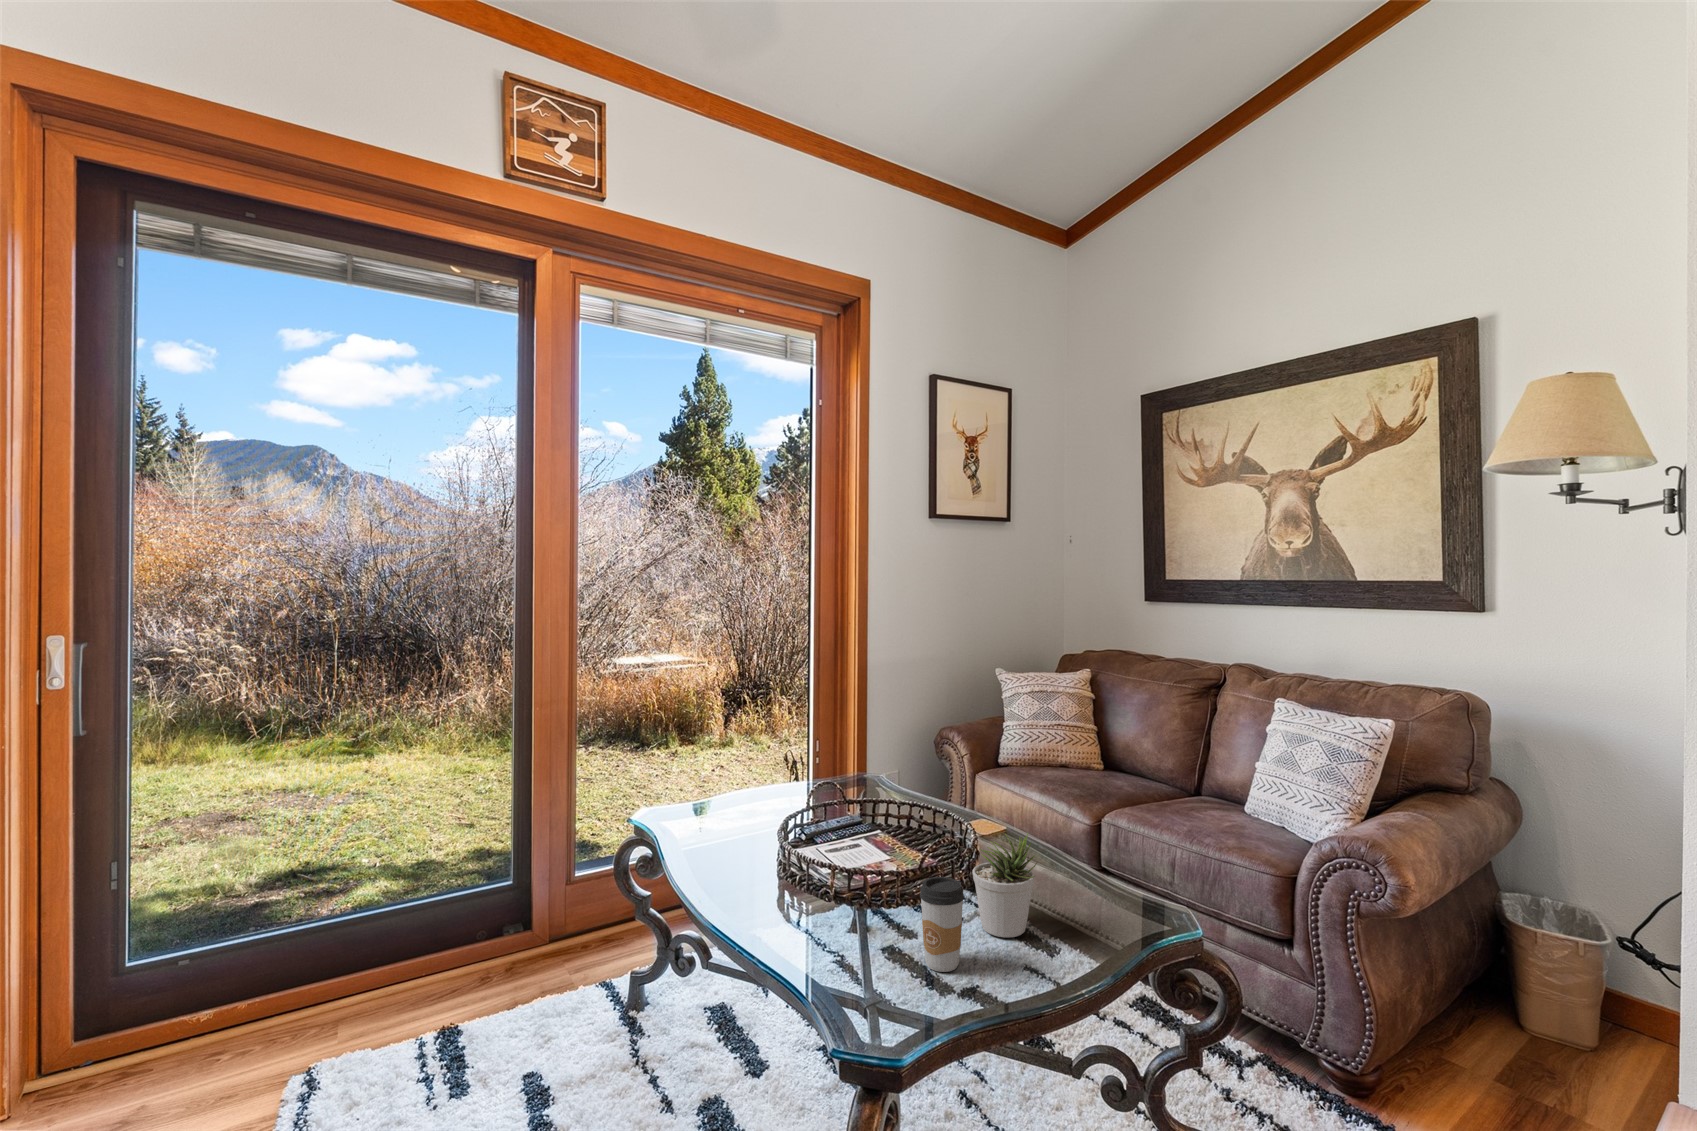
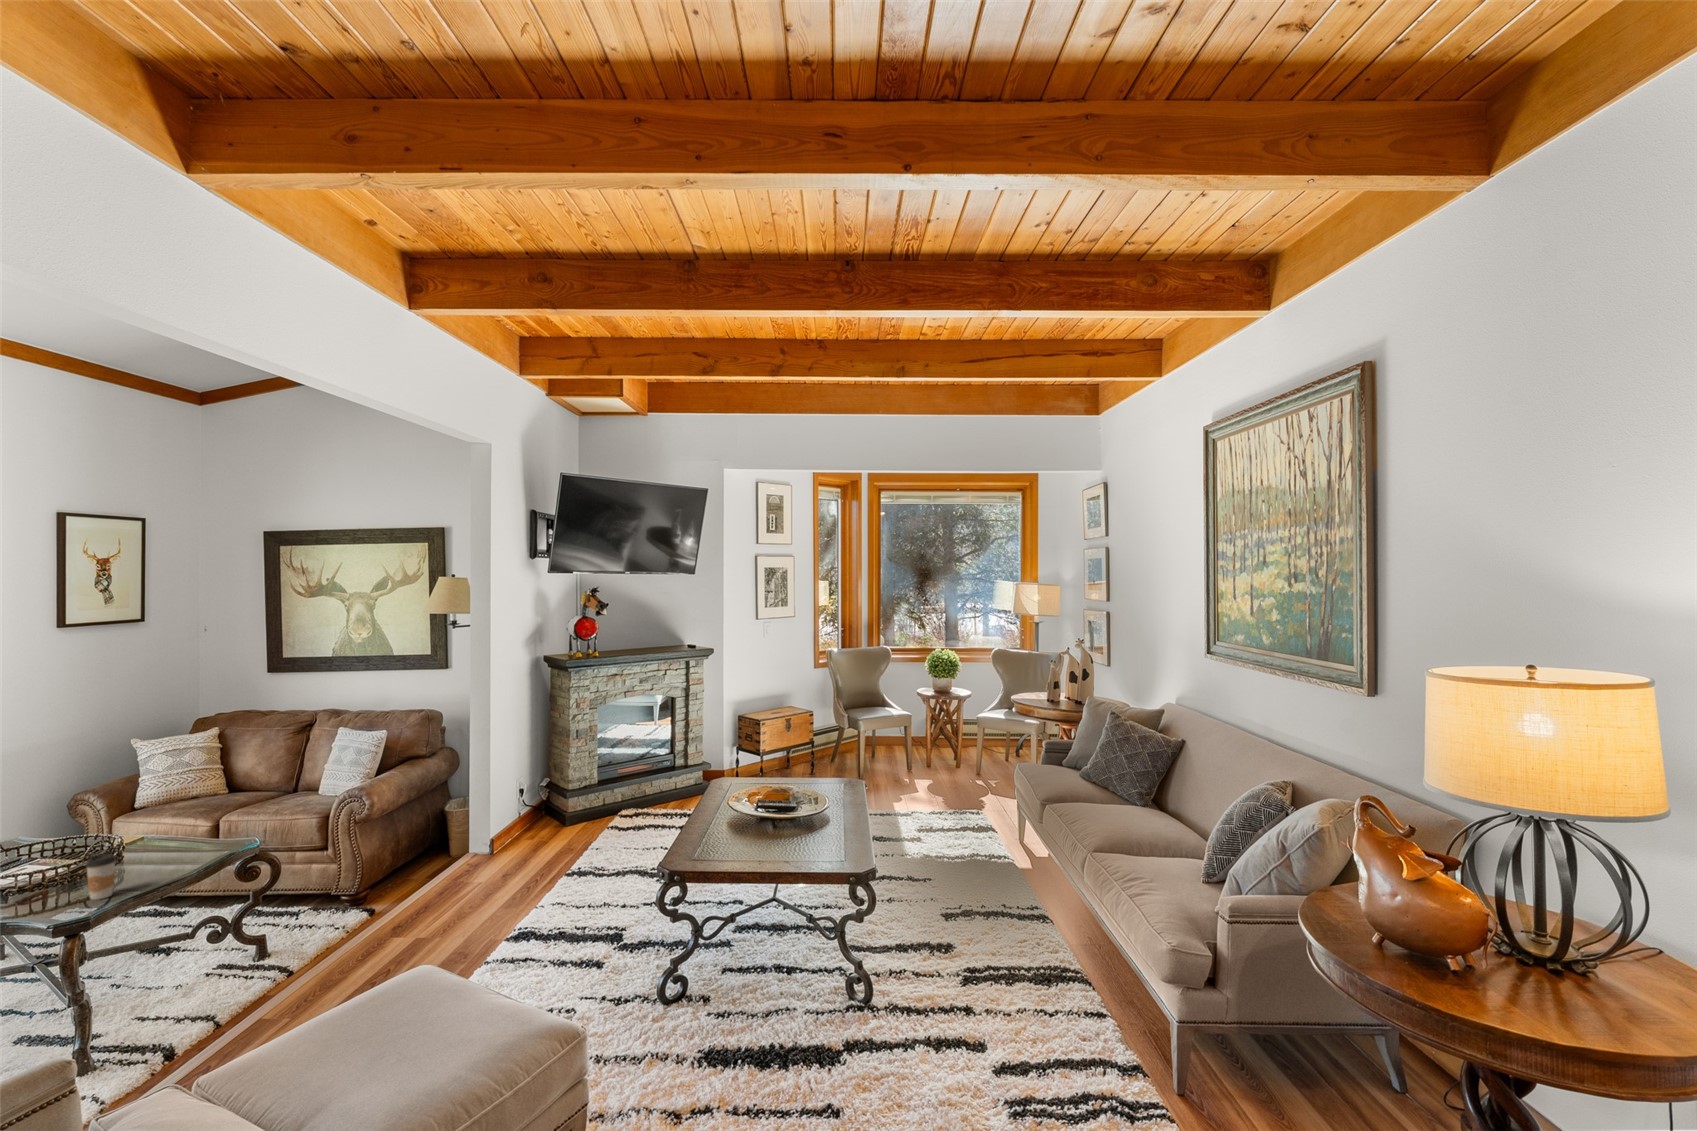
potted plant: present [973,834,1037,937] -> none [120,824,164,880]

